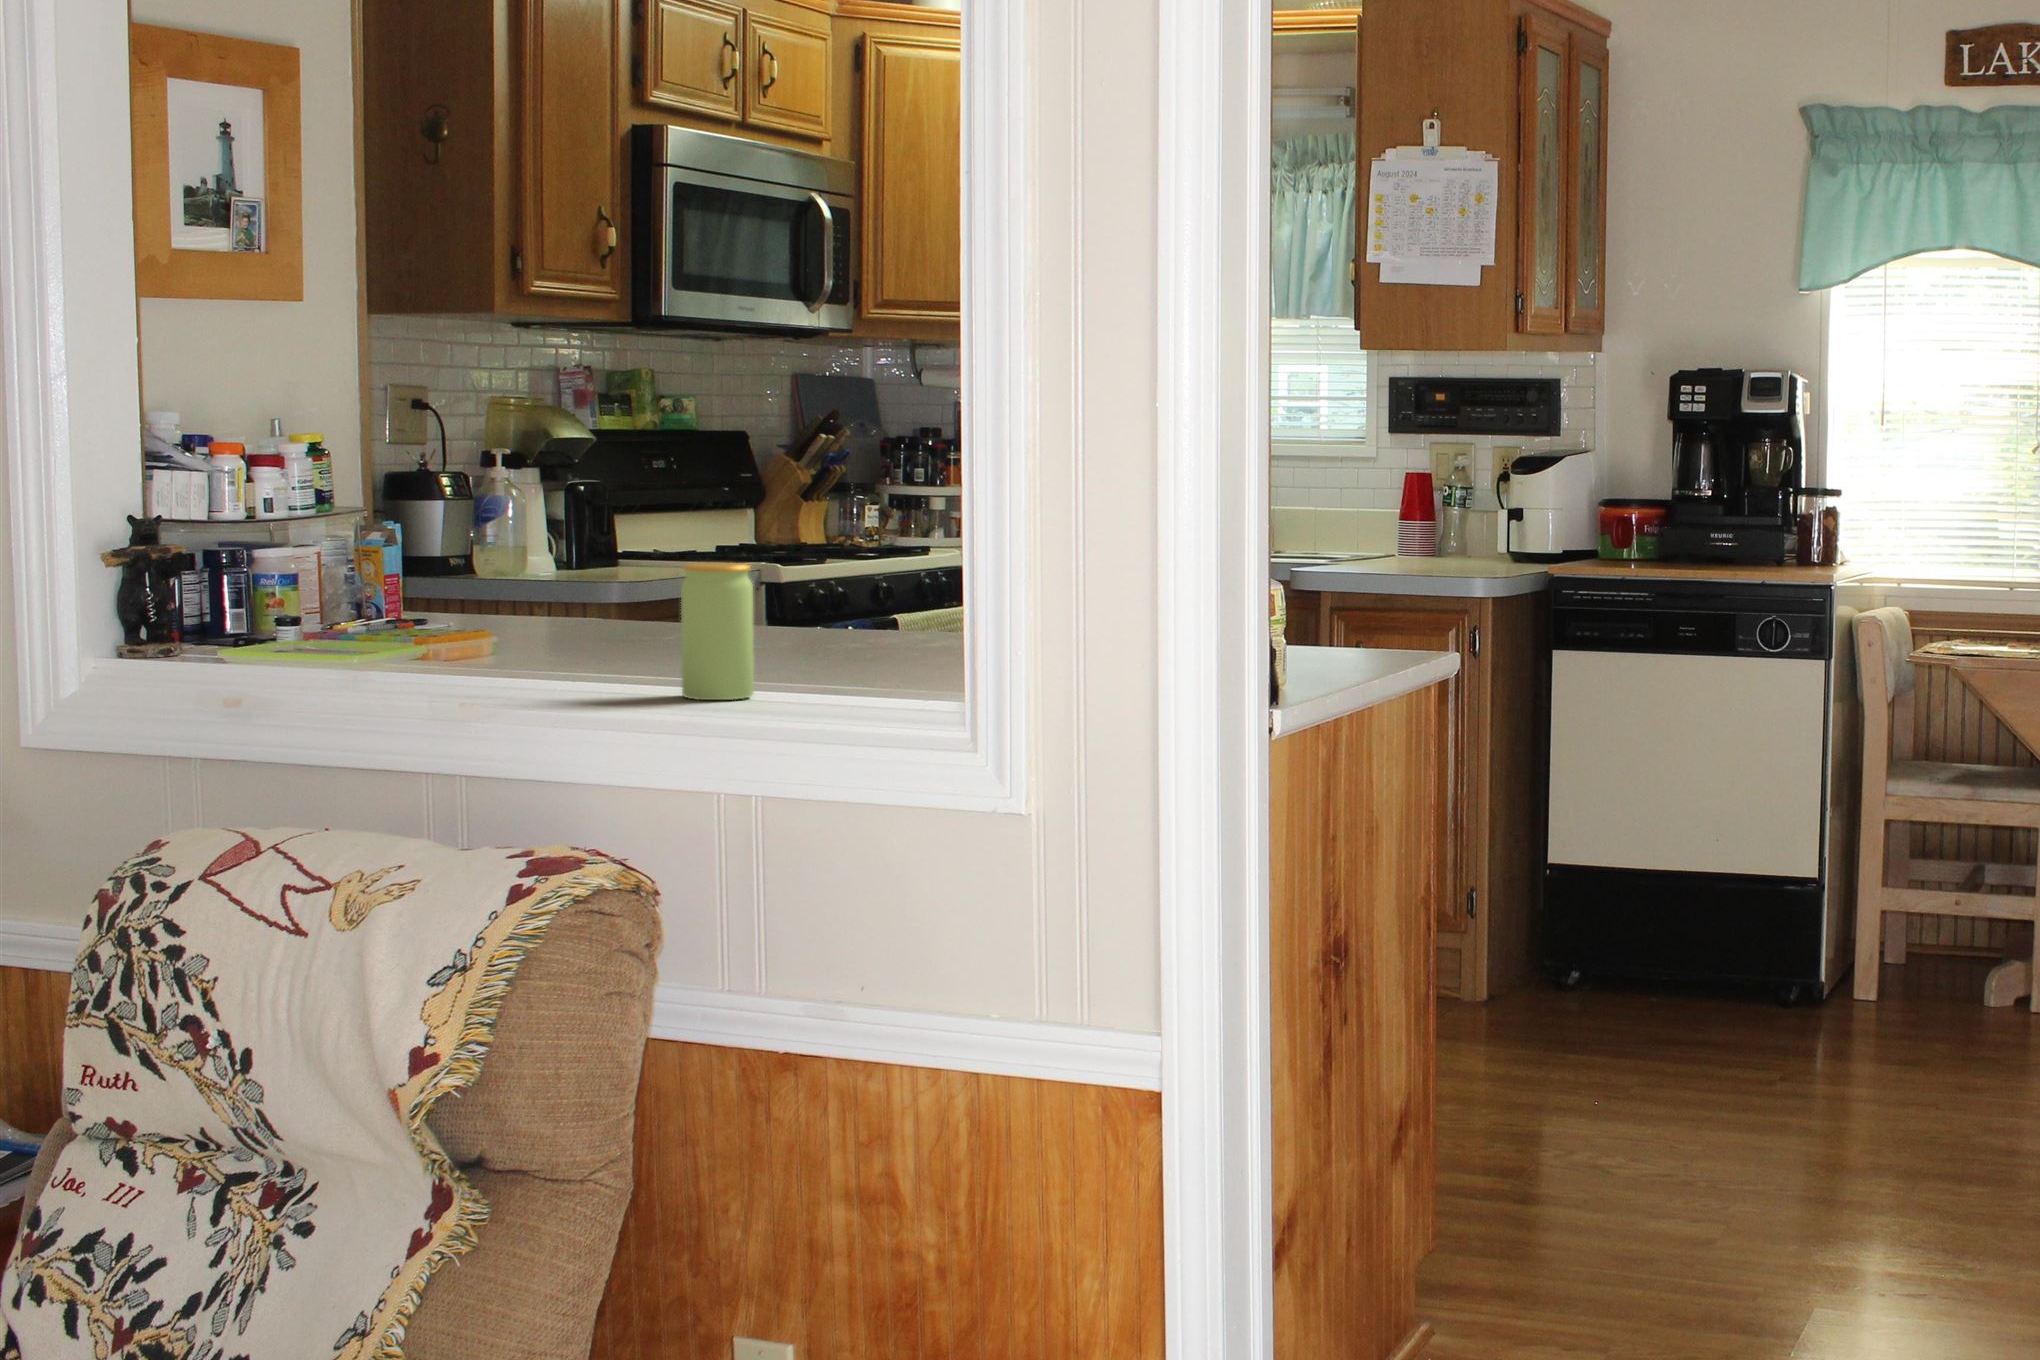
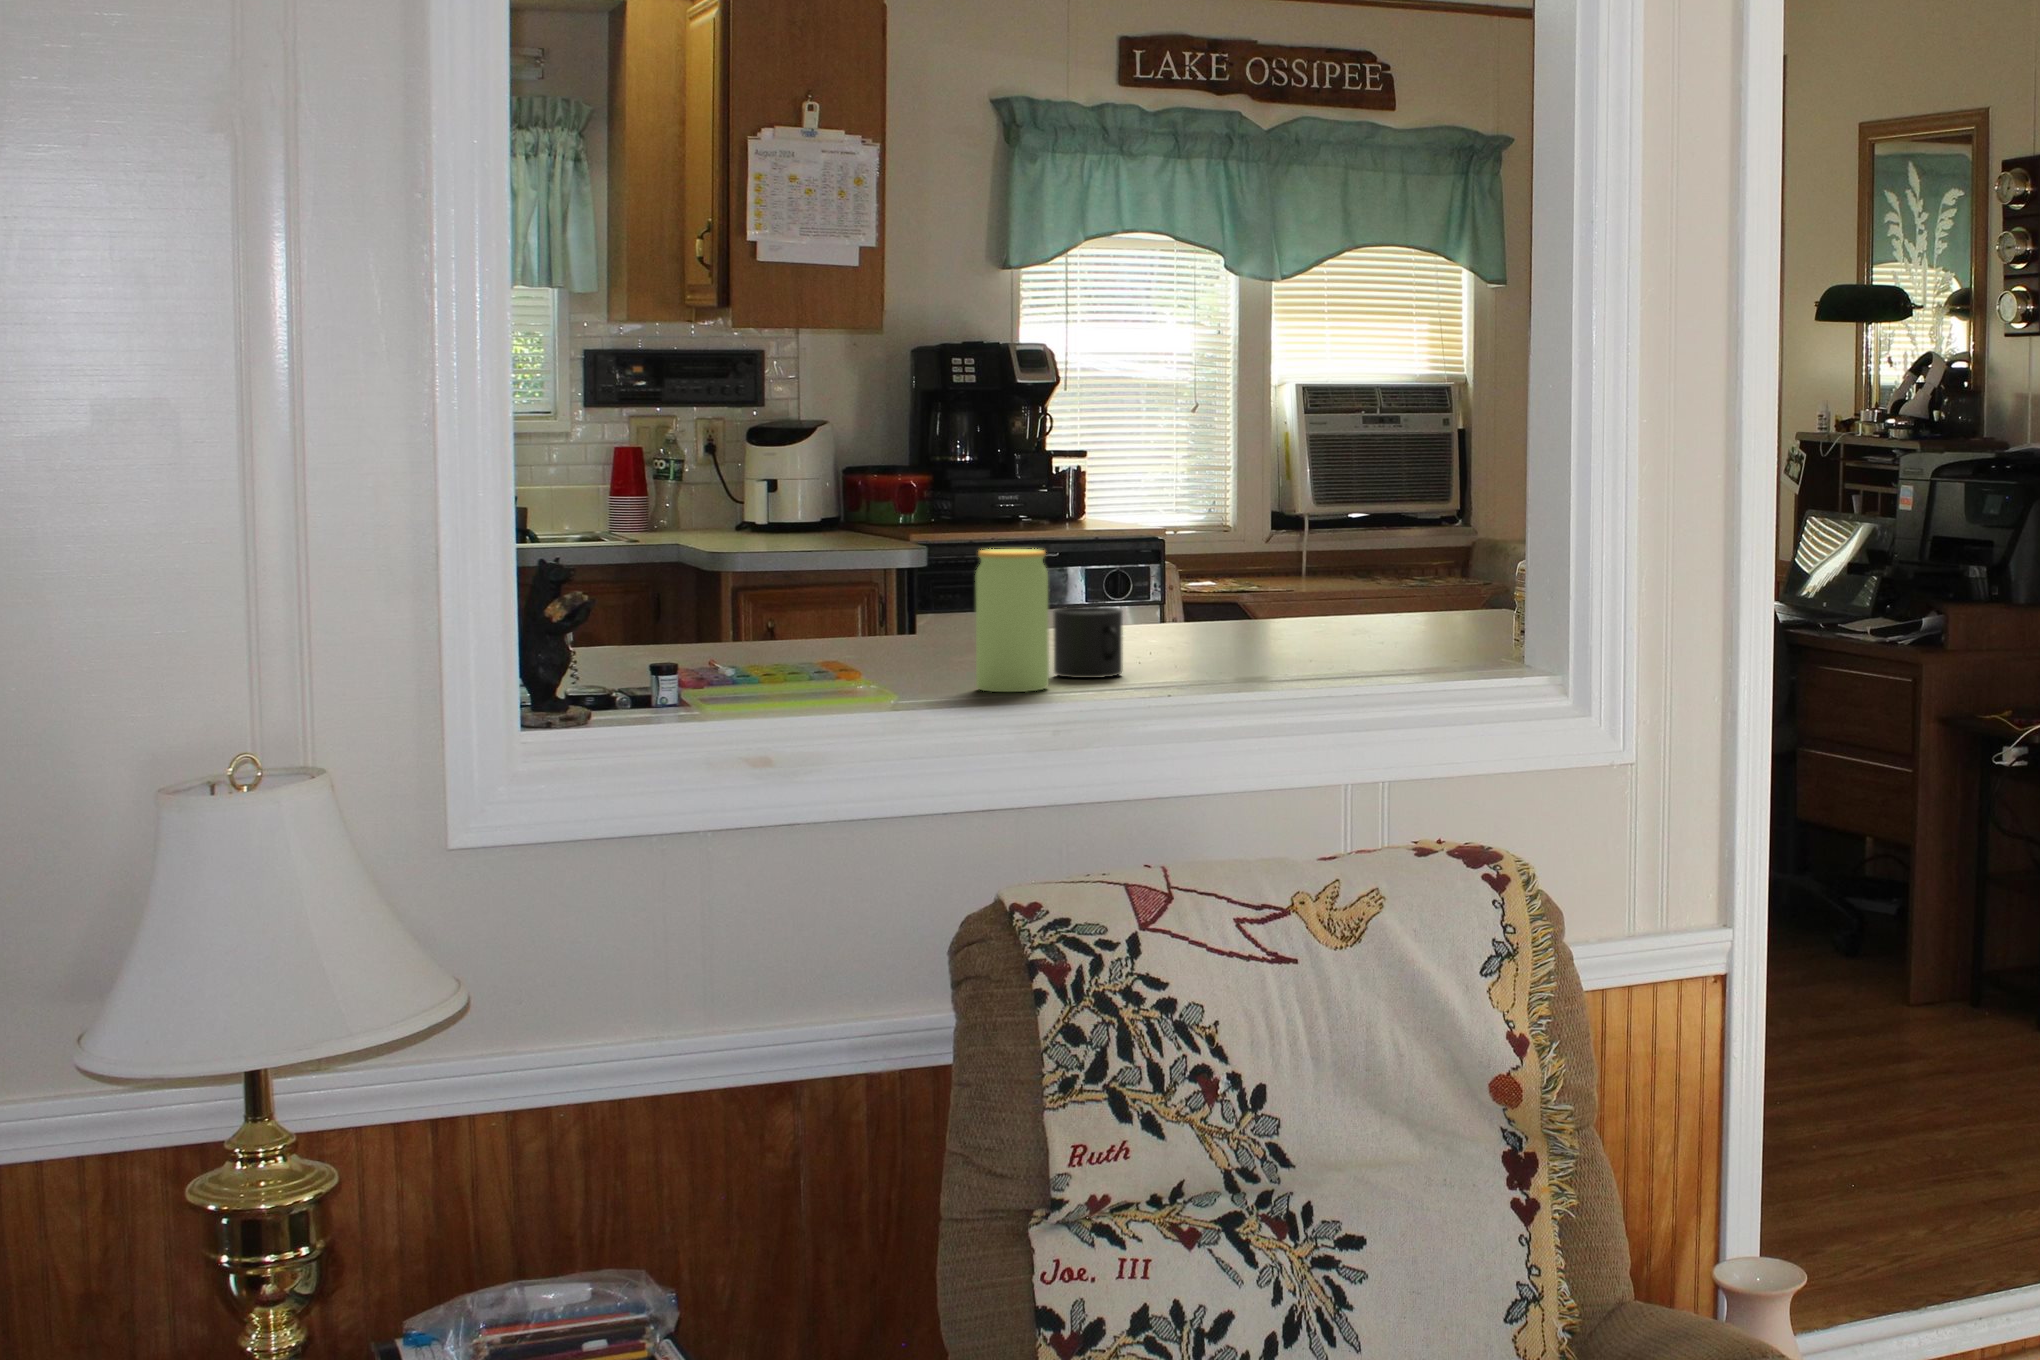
mug: none [830,627,899,698] -> present [1054,607,1123,678]

